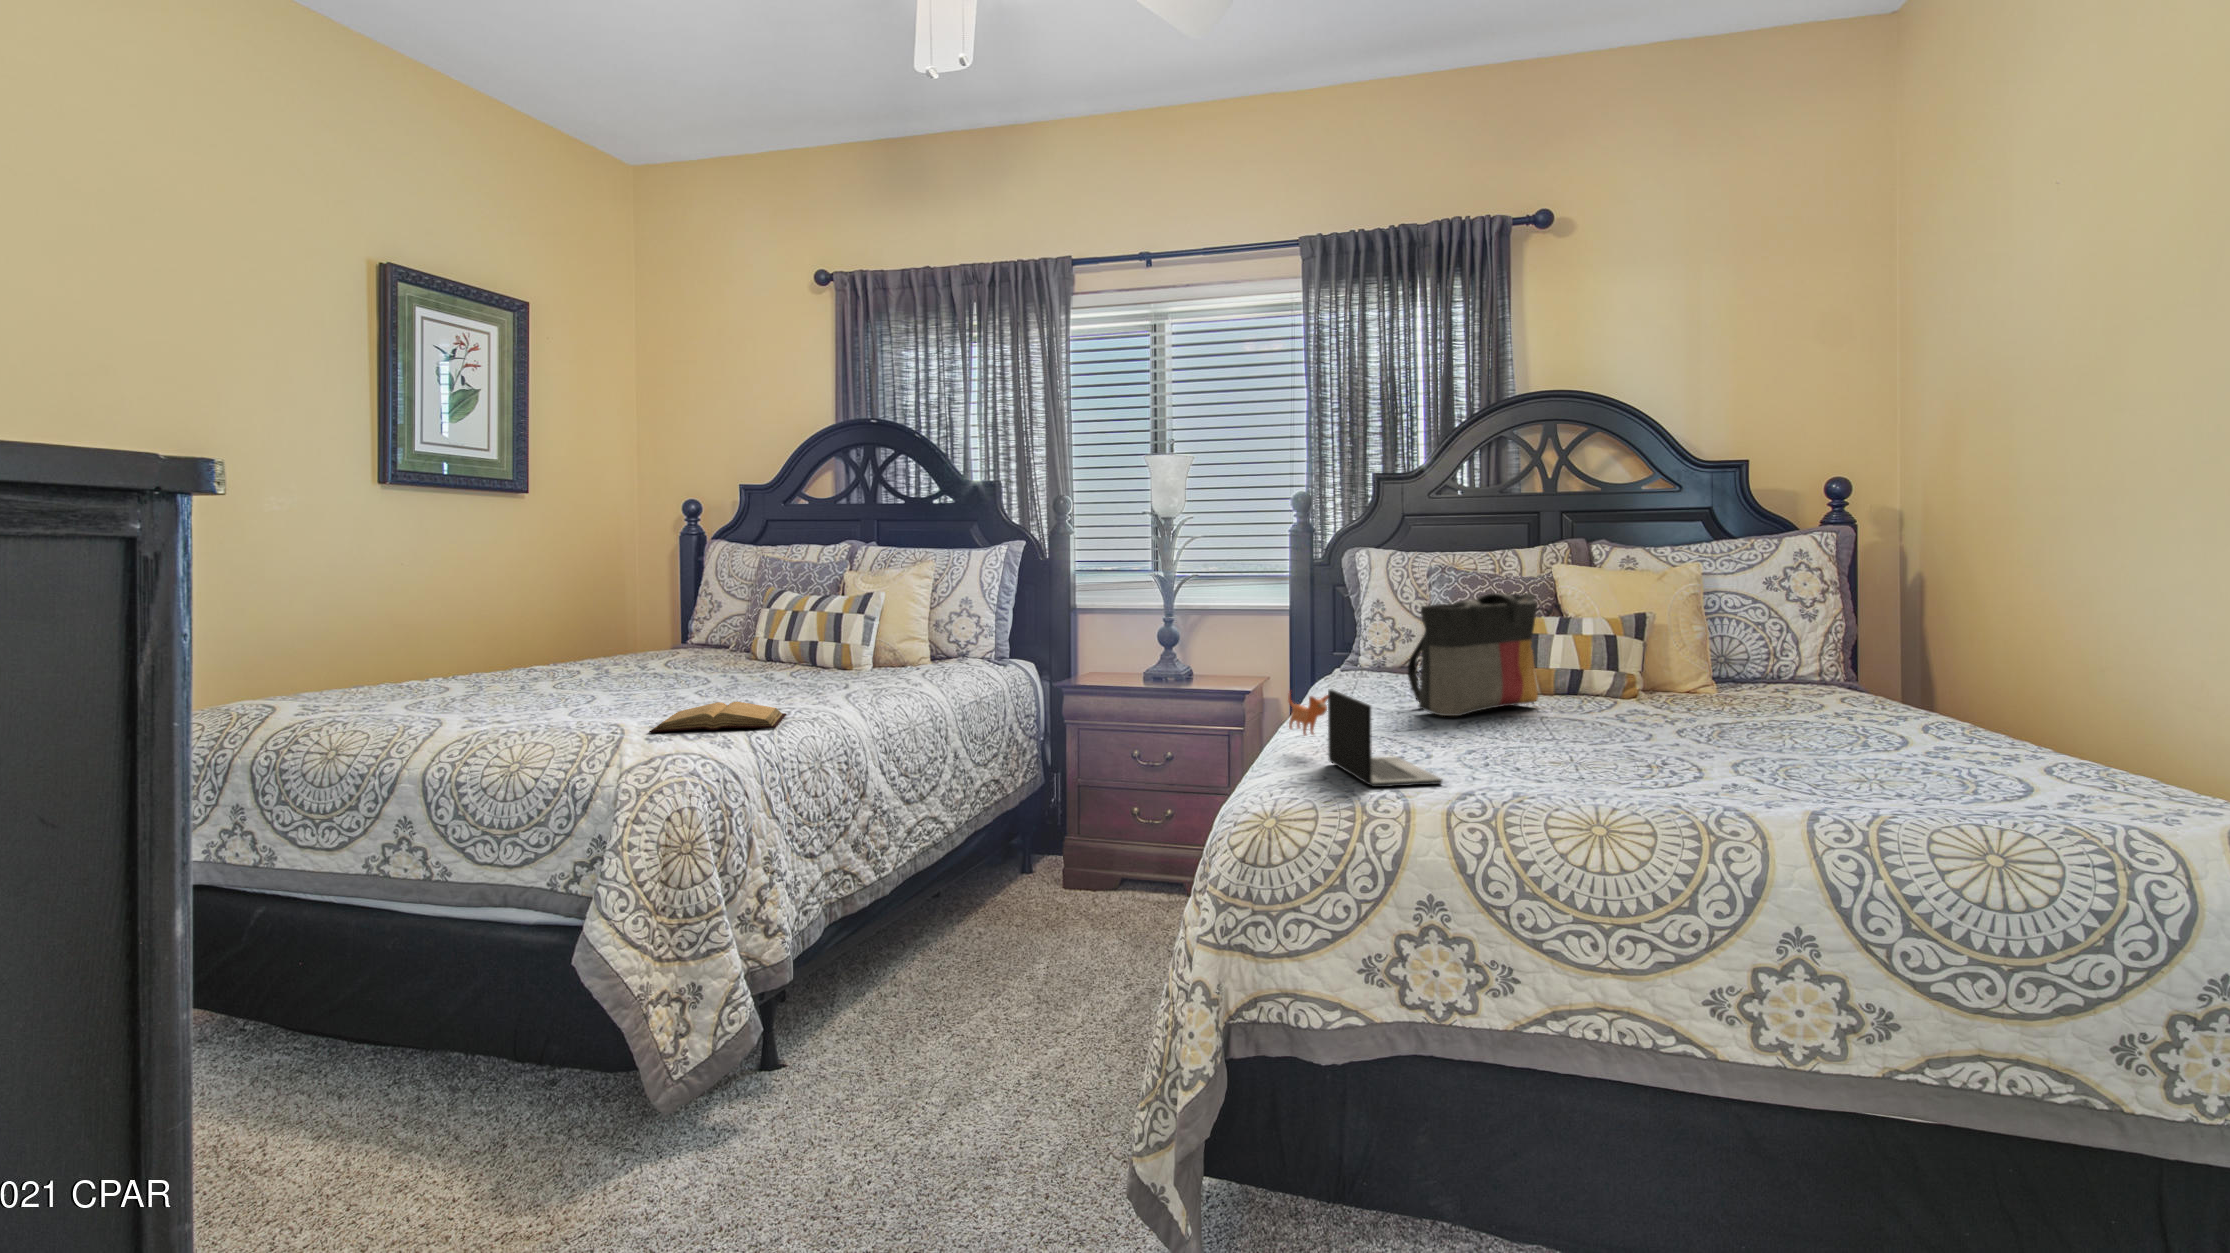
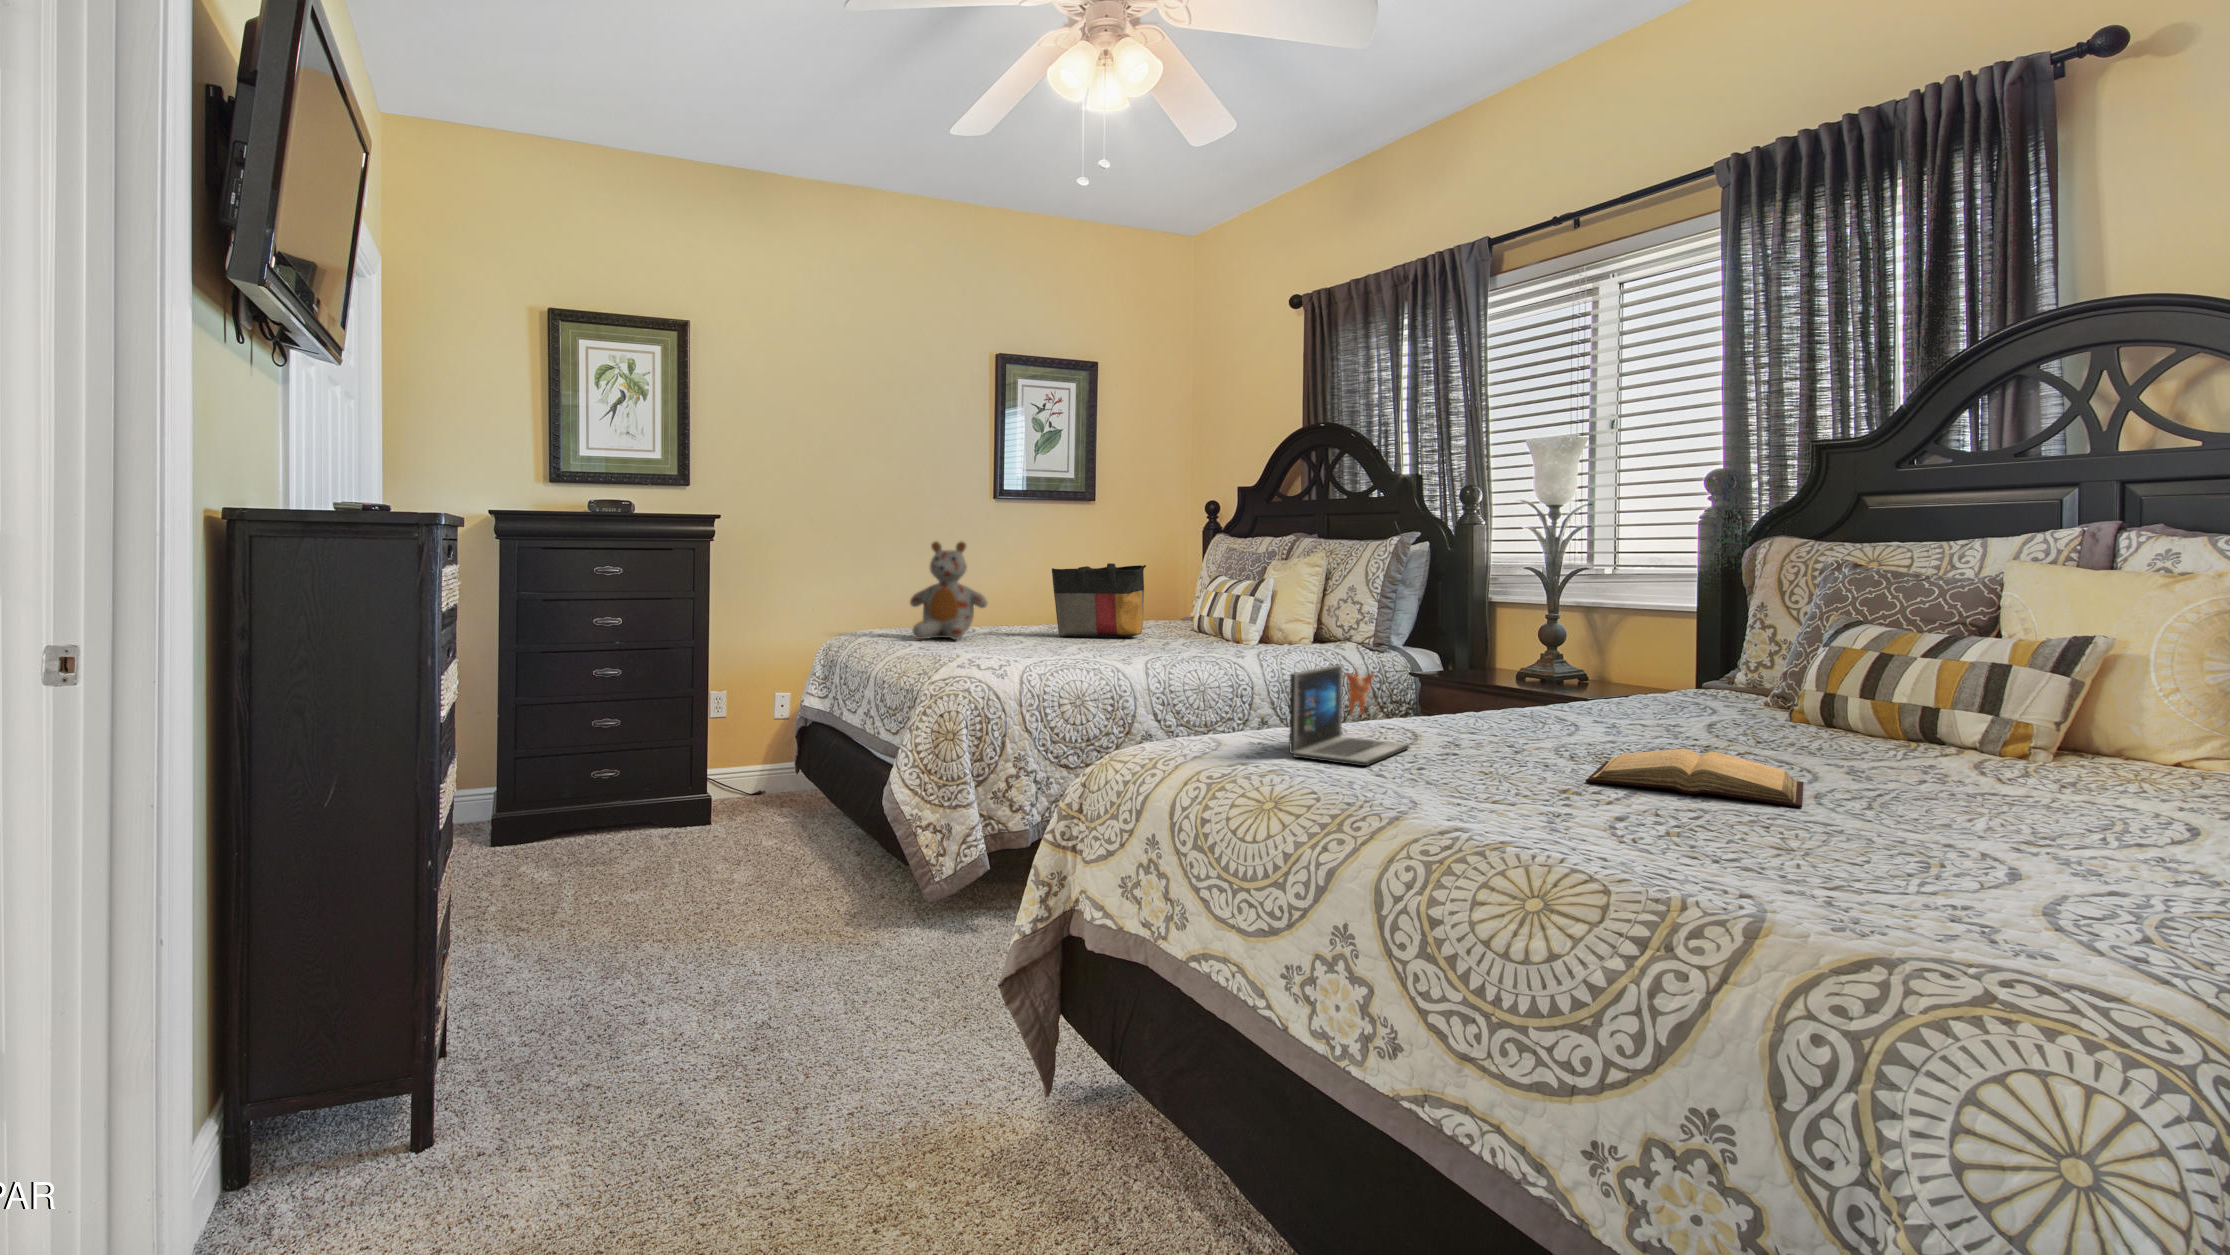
stuffed bear: none [379,558,518,710] -> present [910,541,987,640]
tote bag: present [1408,593,1538,716] -> present [1052,563,1146,637]
book: present [649,702,787,733] -> present [1586,749,1804,807]

